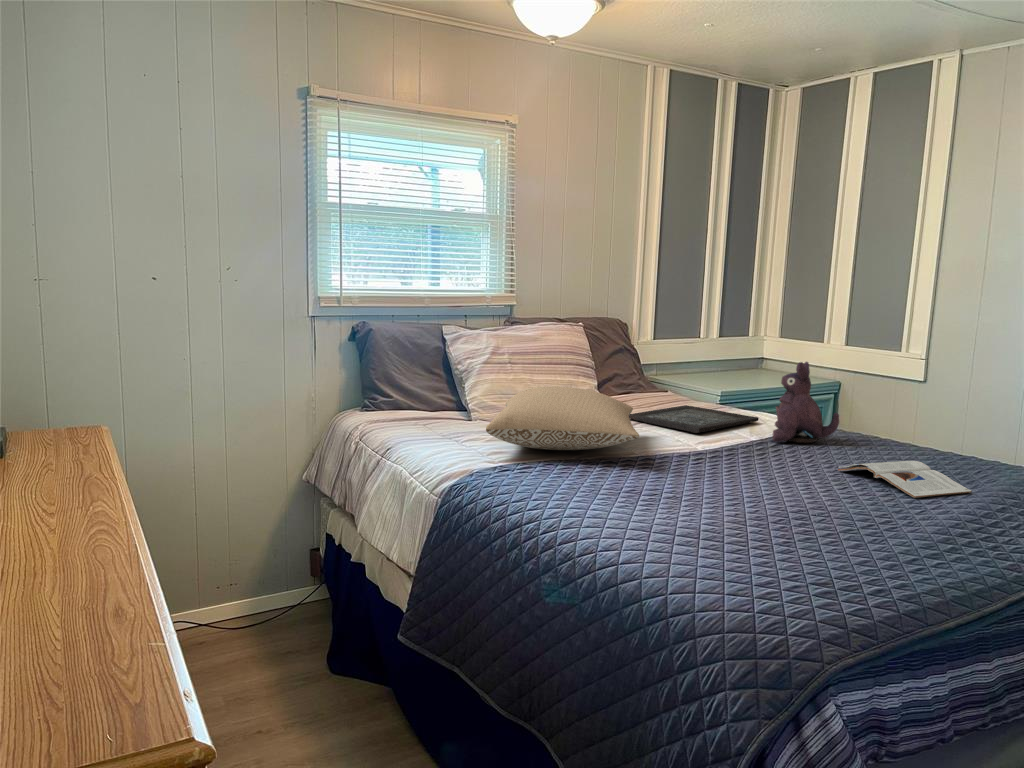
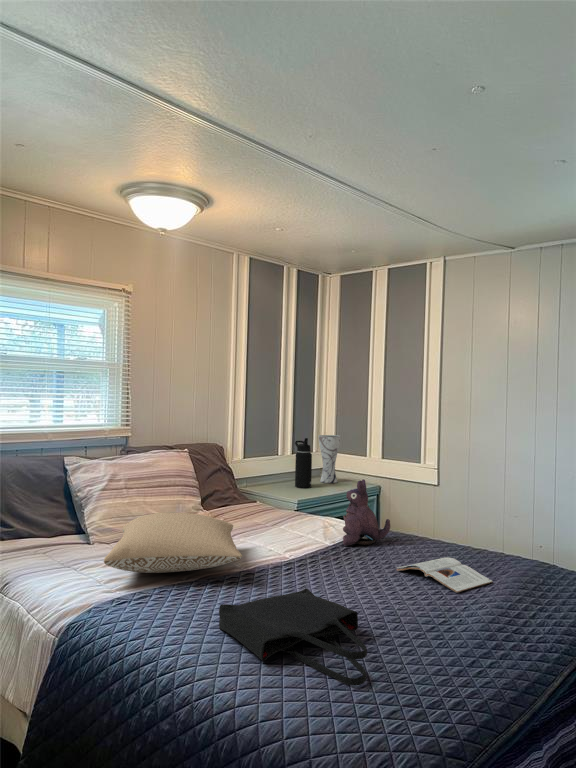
vase: none [756,313,789,377] -> present [318,435,341,483]
water bottle: none [721,315,746,380] -> present [295,438,312,488]
tray: present [629,405,759,433] -> none [227,514,329,542]
tote bag: none [608,472,772,562] -> present [219,589,367,685]

